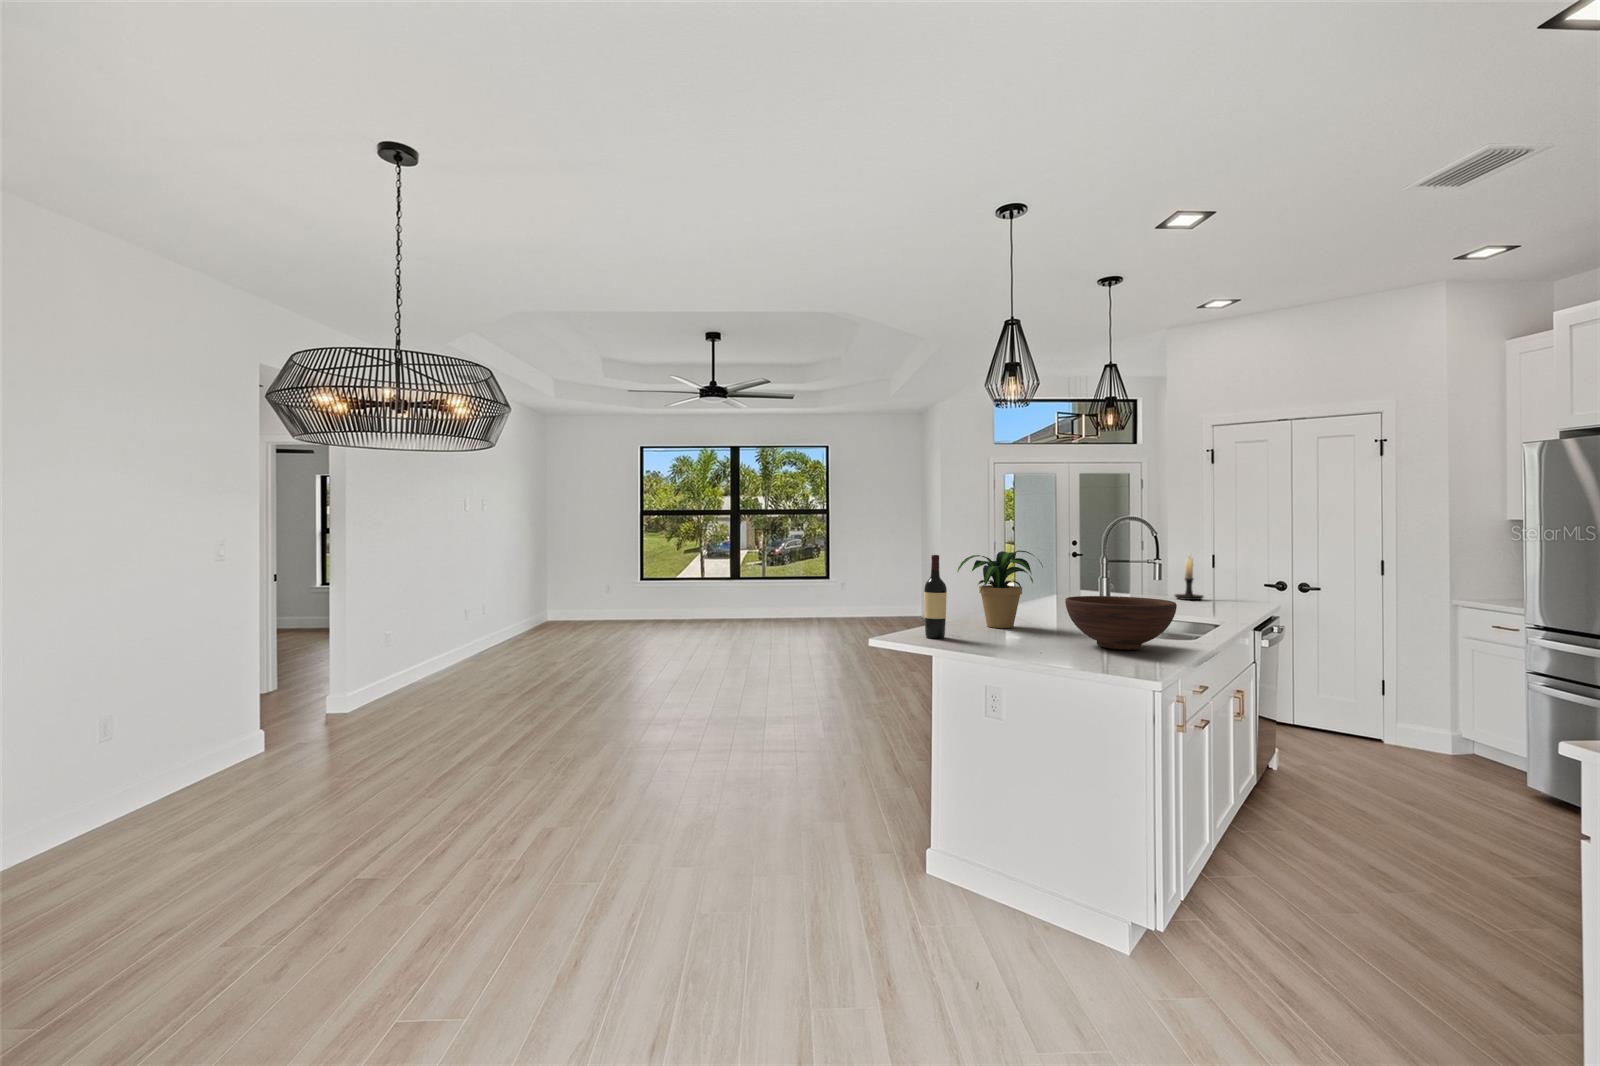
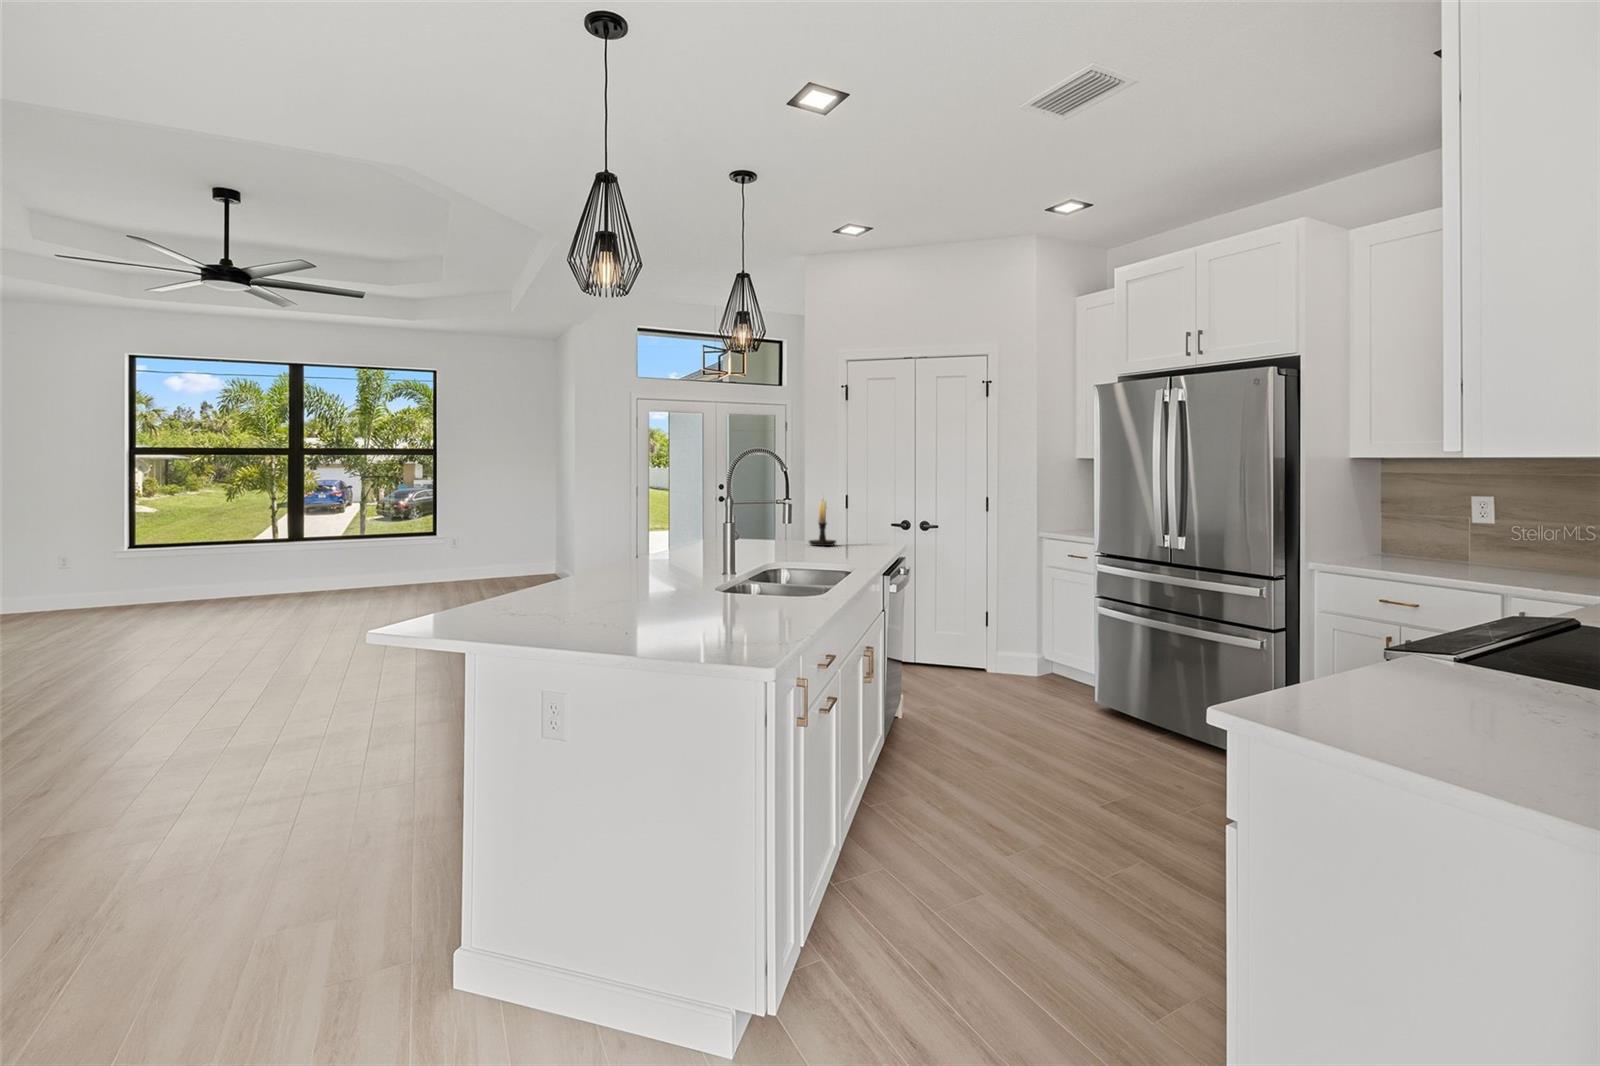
potted plant: present [958,550,1043,628] -> none [536,496,649,599]
wine bottle: present [924,555,947,638] -> none [474,505,508,624]
fruit bowl: present [1065,596,1177,650] -> none [670,552,799,620]

